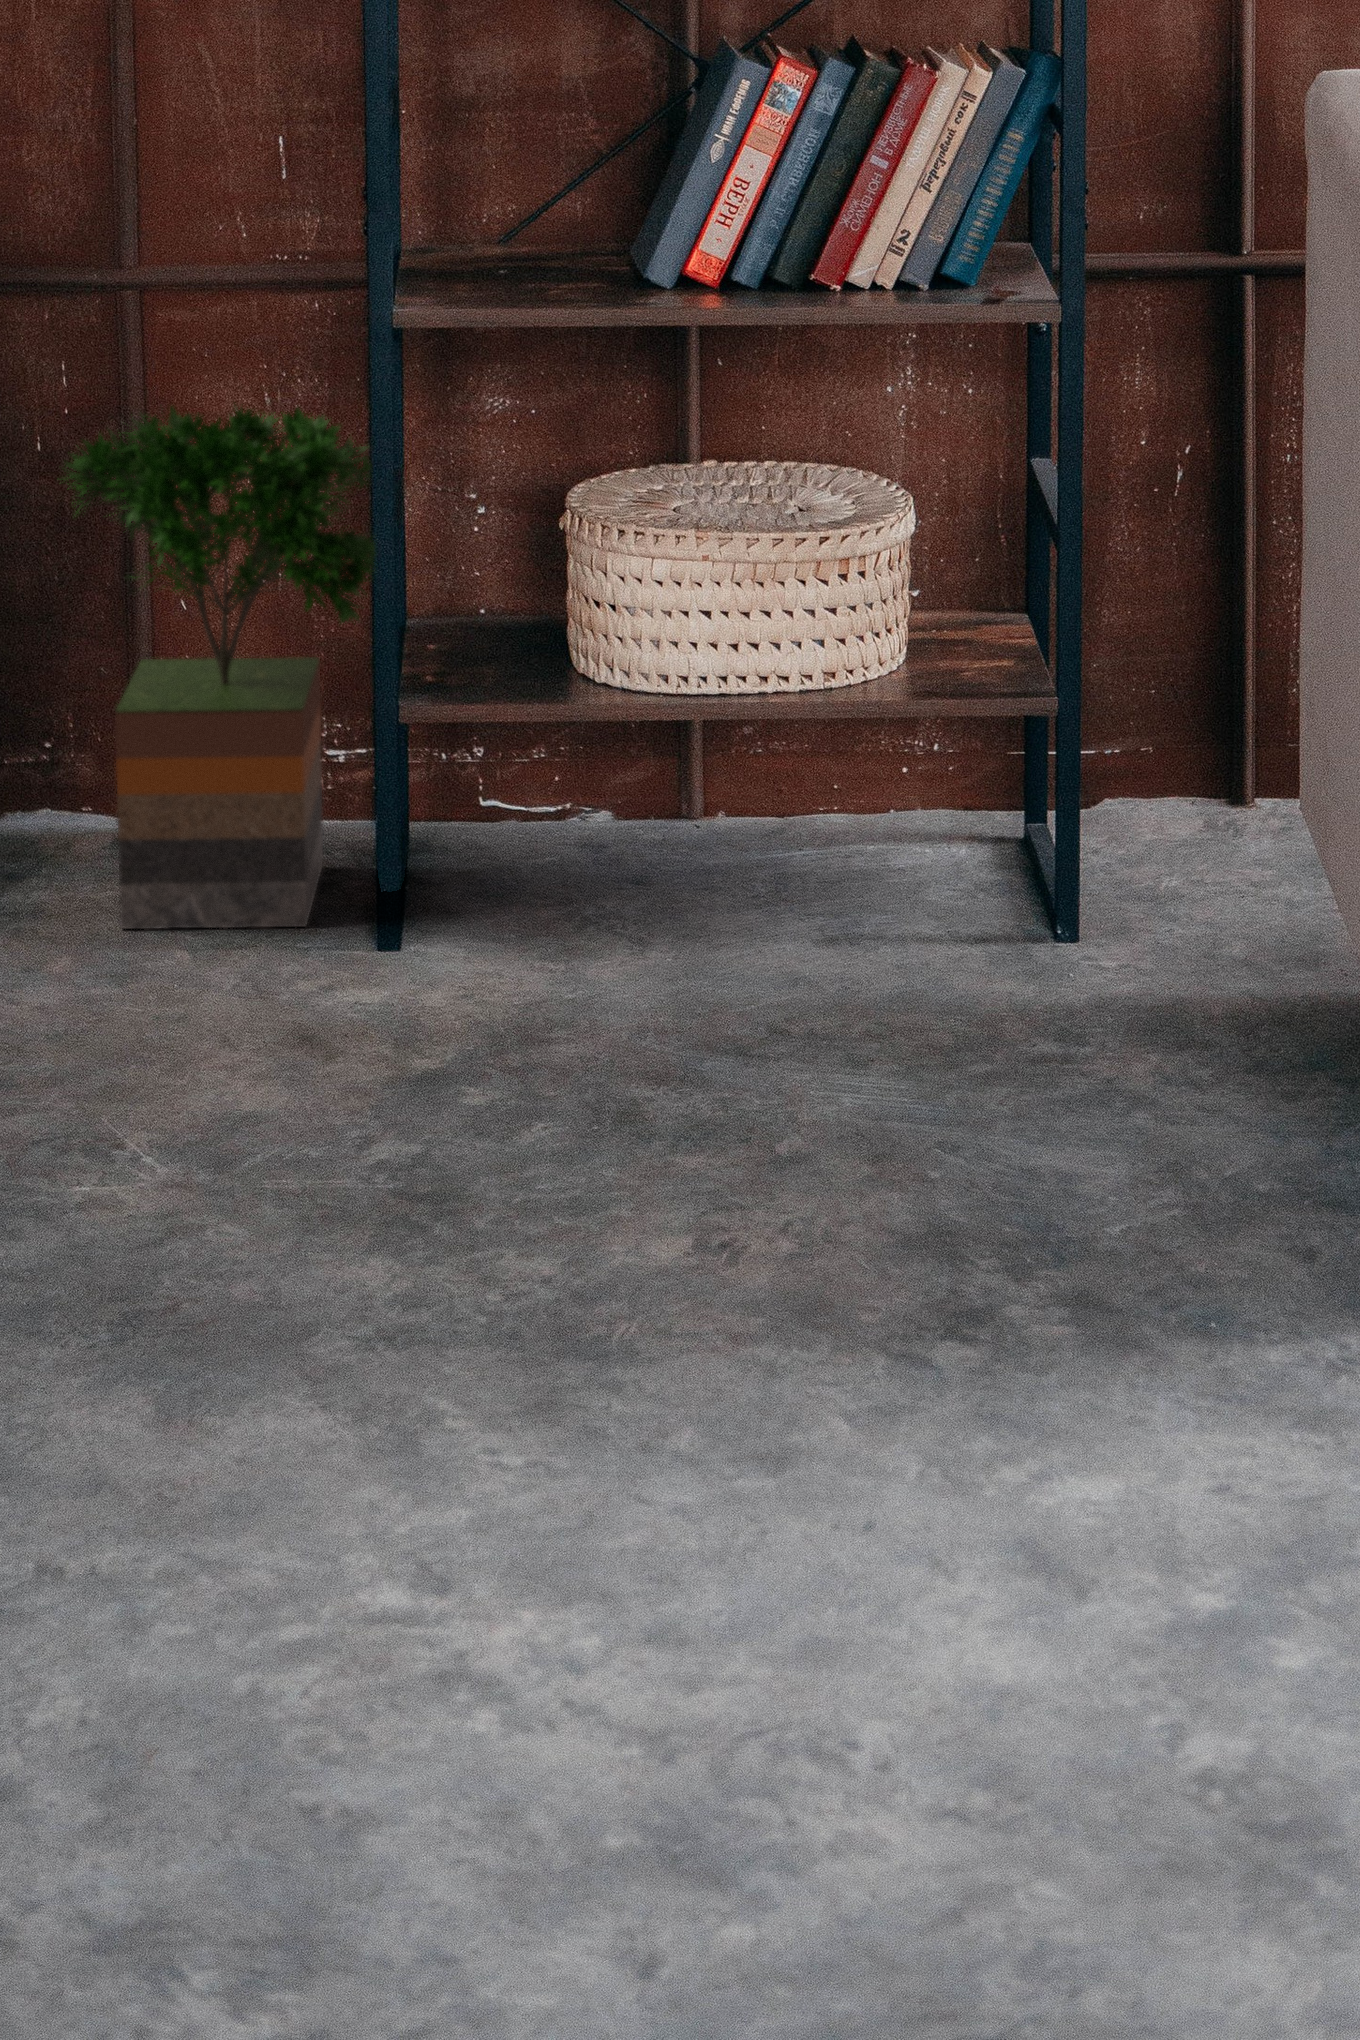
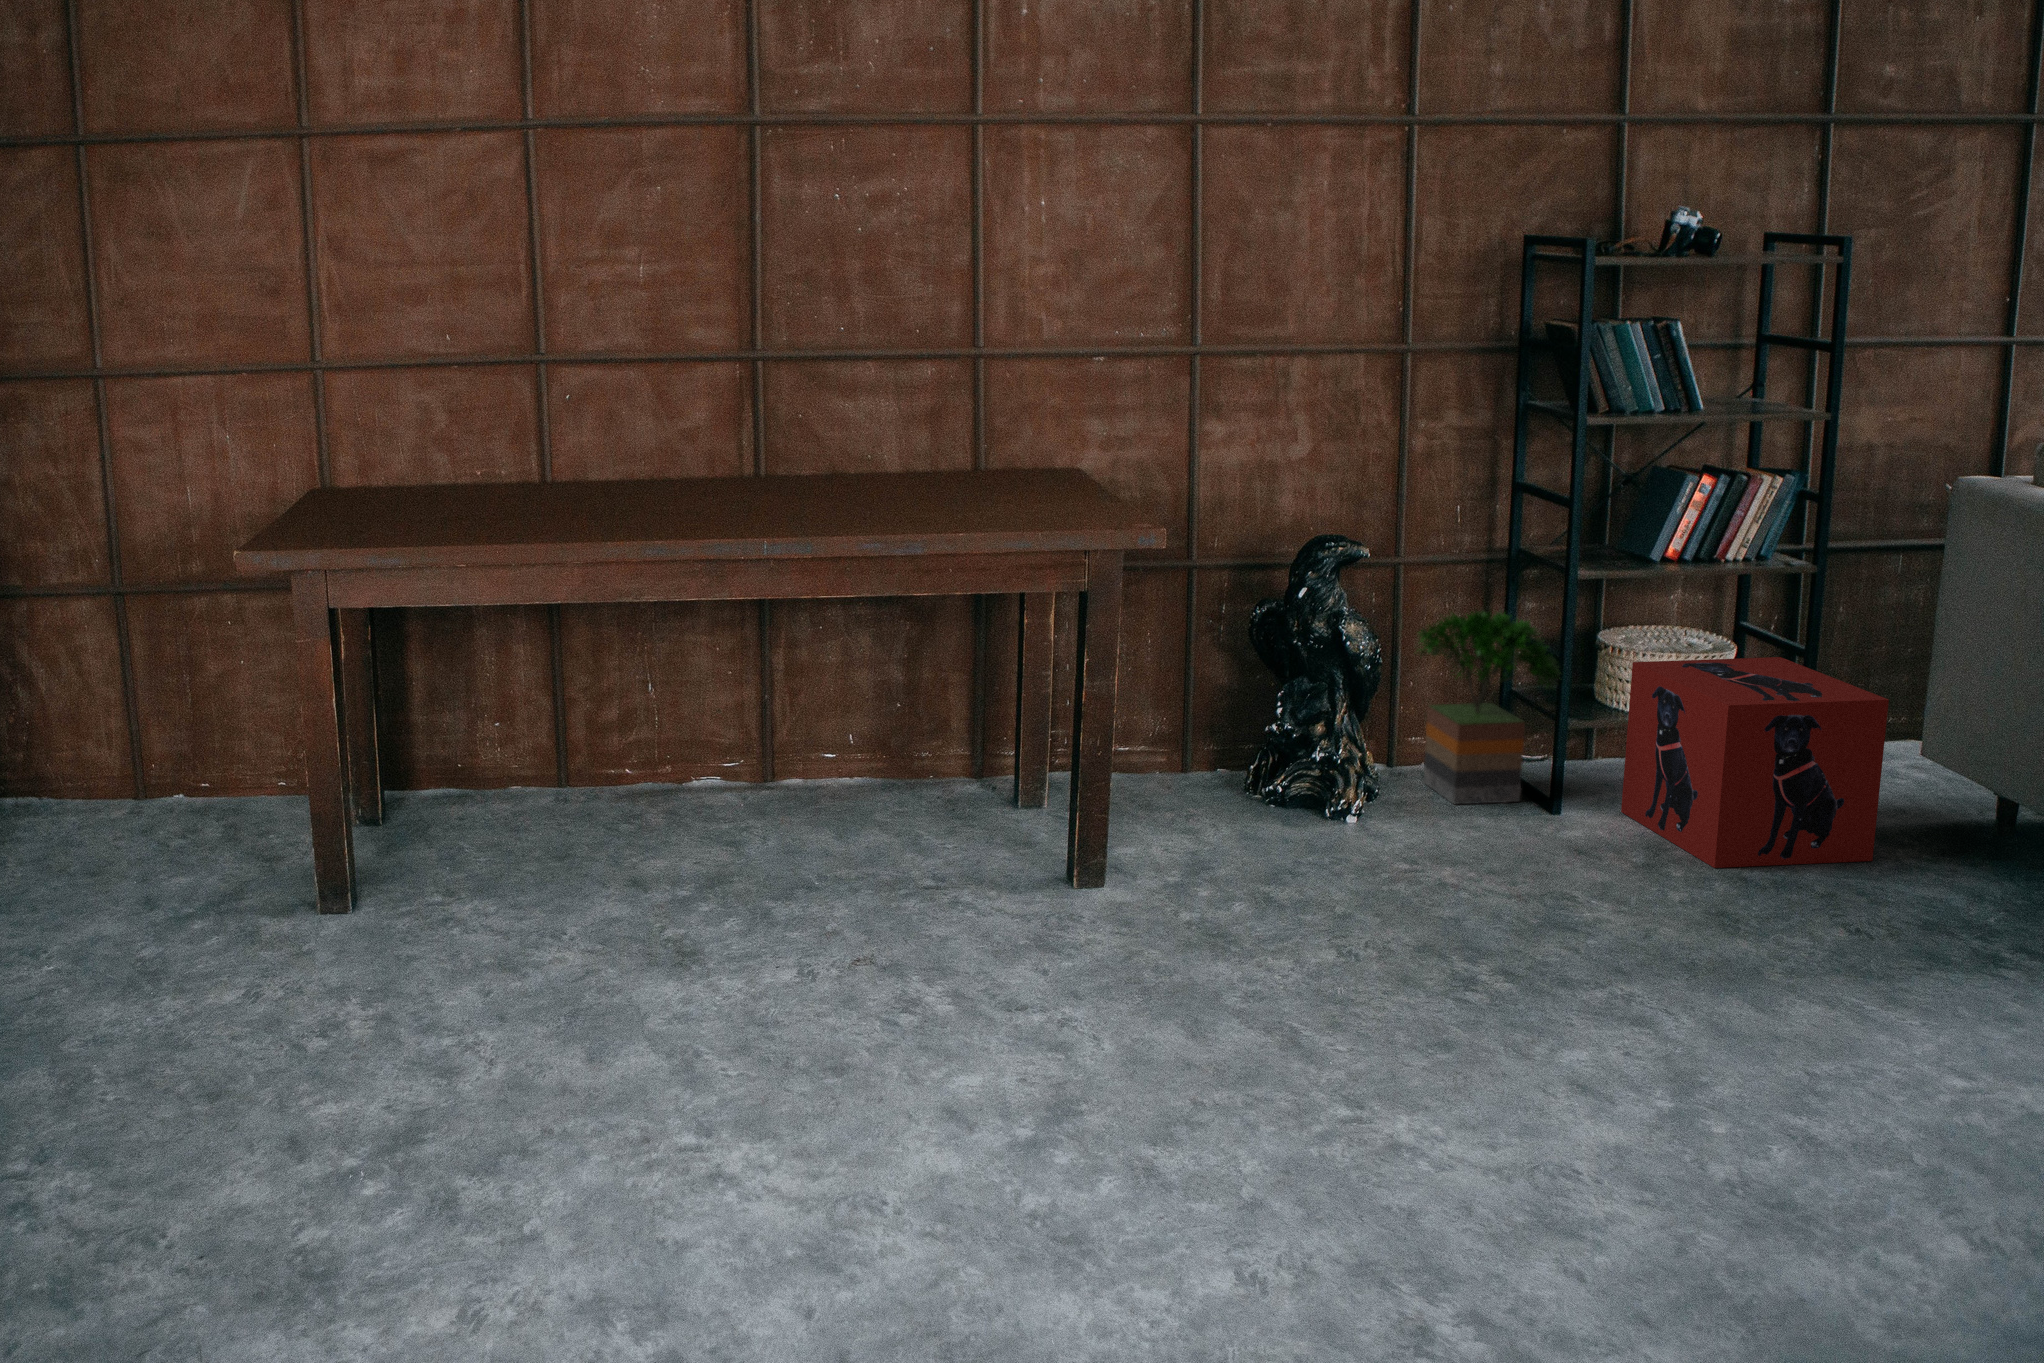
storage box: none [505,548,988,1135] -> present [1621,657,1889,868]

